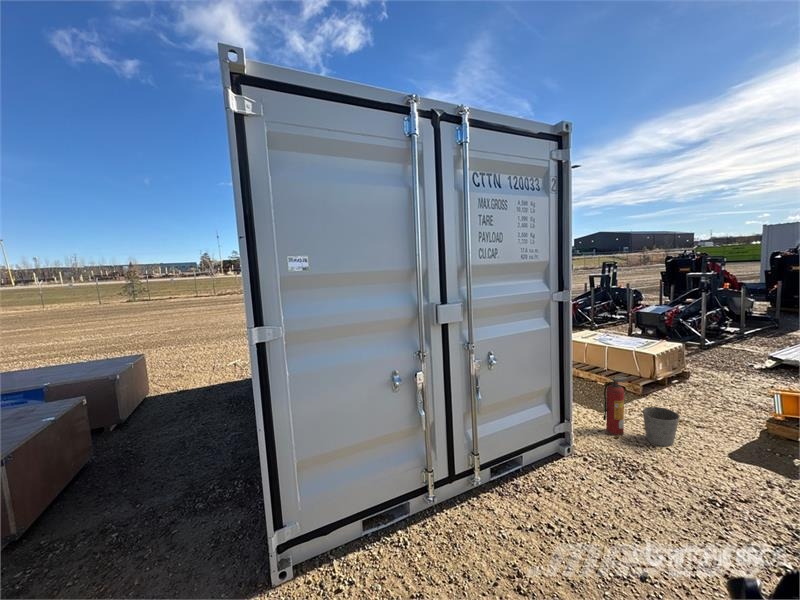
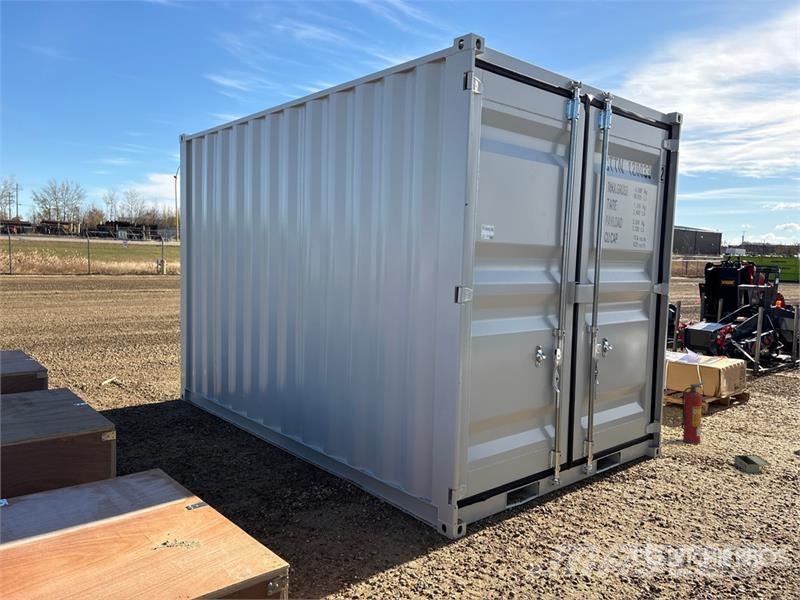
bucket: present [642,407,679,446] -> none [719,413,754,449]
toolbox: none [652,461,691,488] -> present [735,455,771,473]

